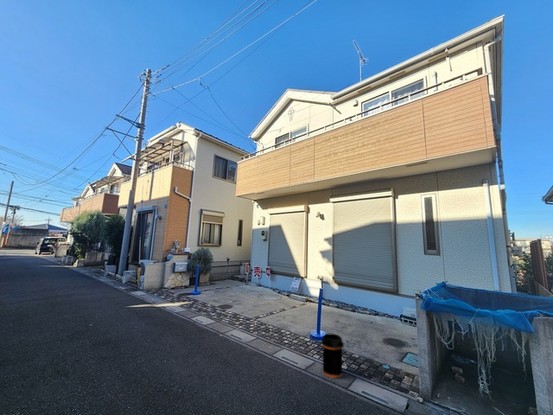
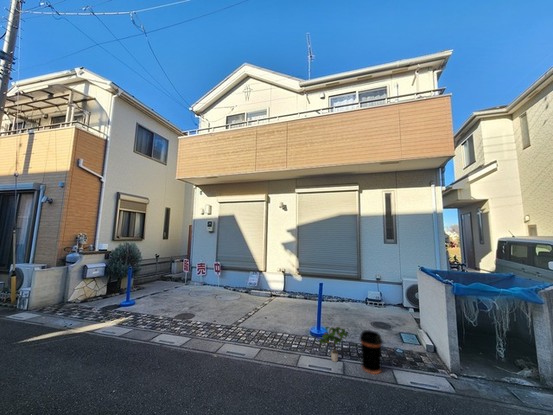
potted plant: none [292,325,318,360] -> present [319,327,348,362]

